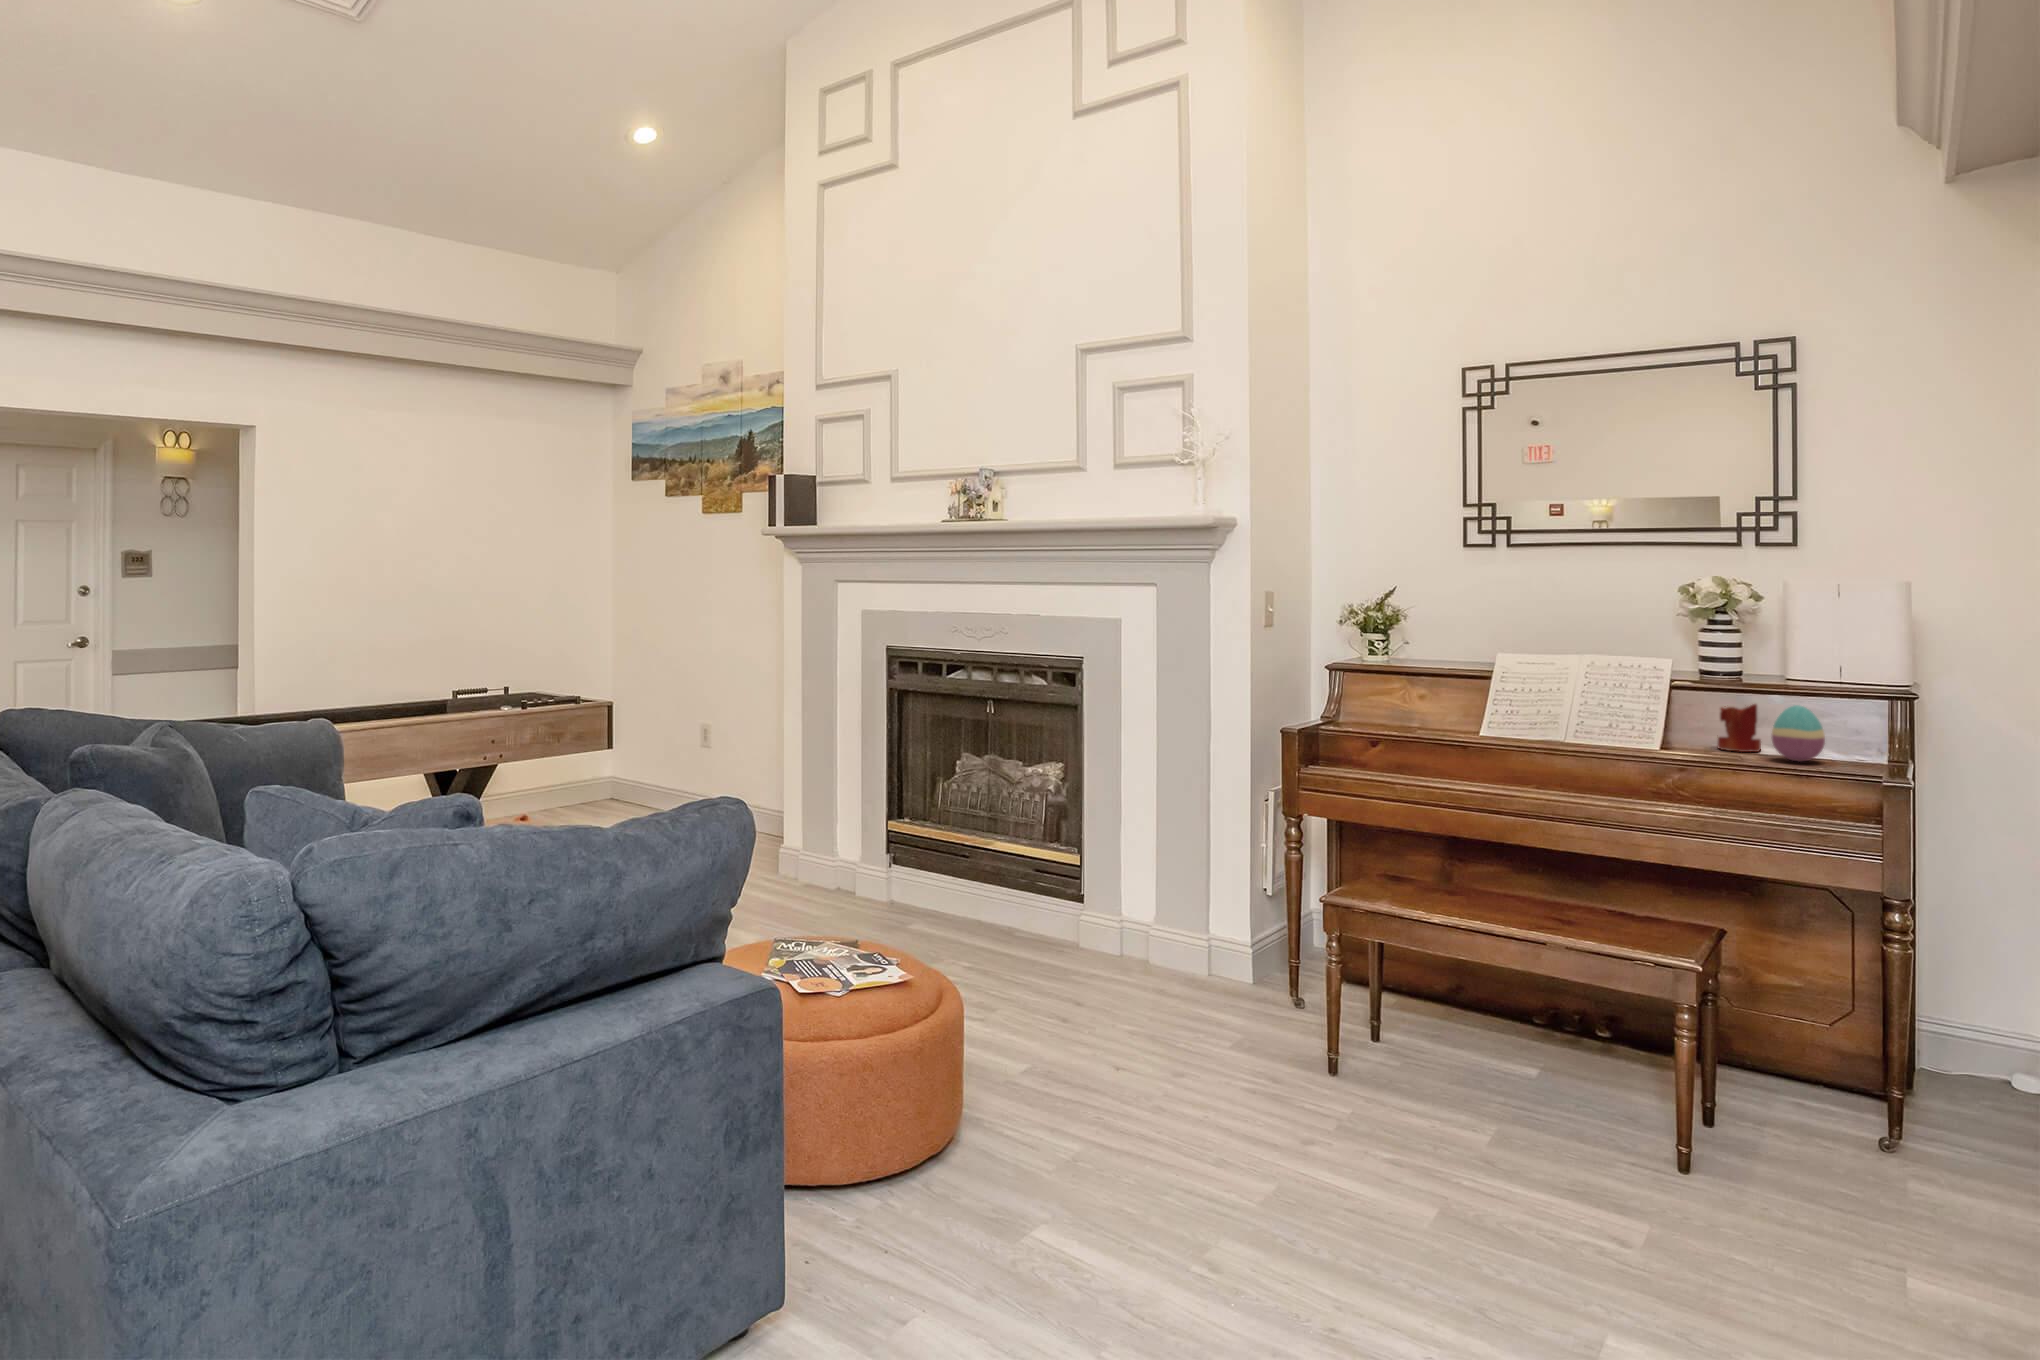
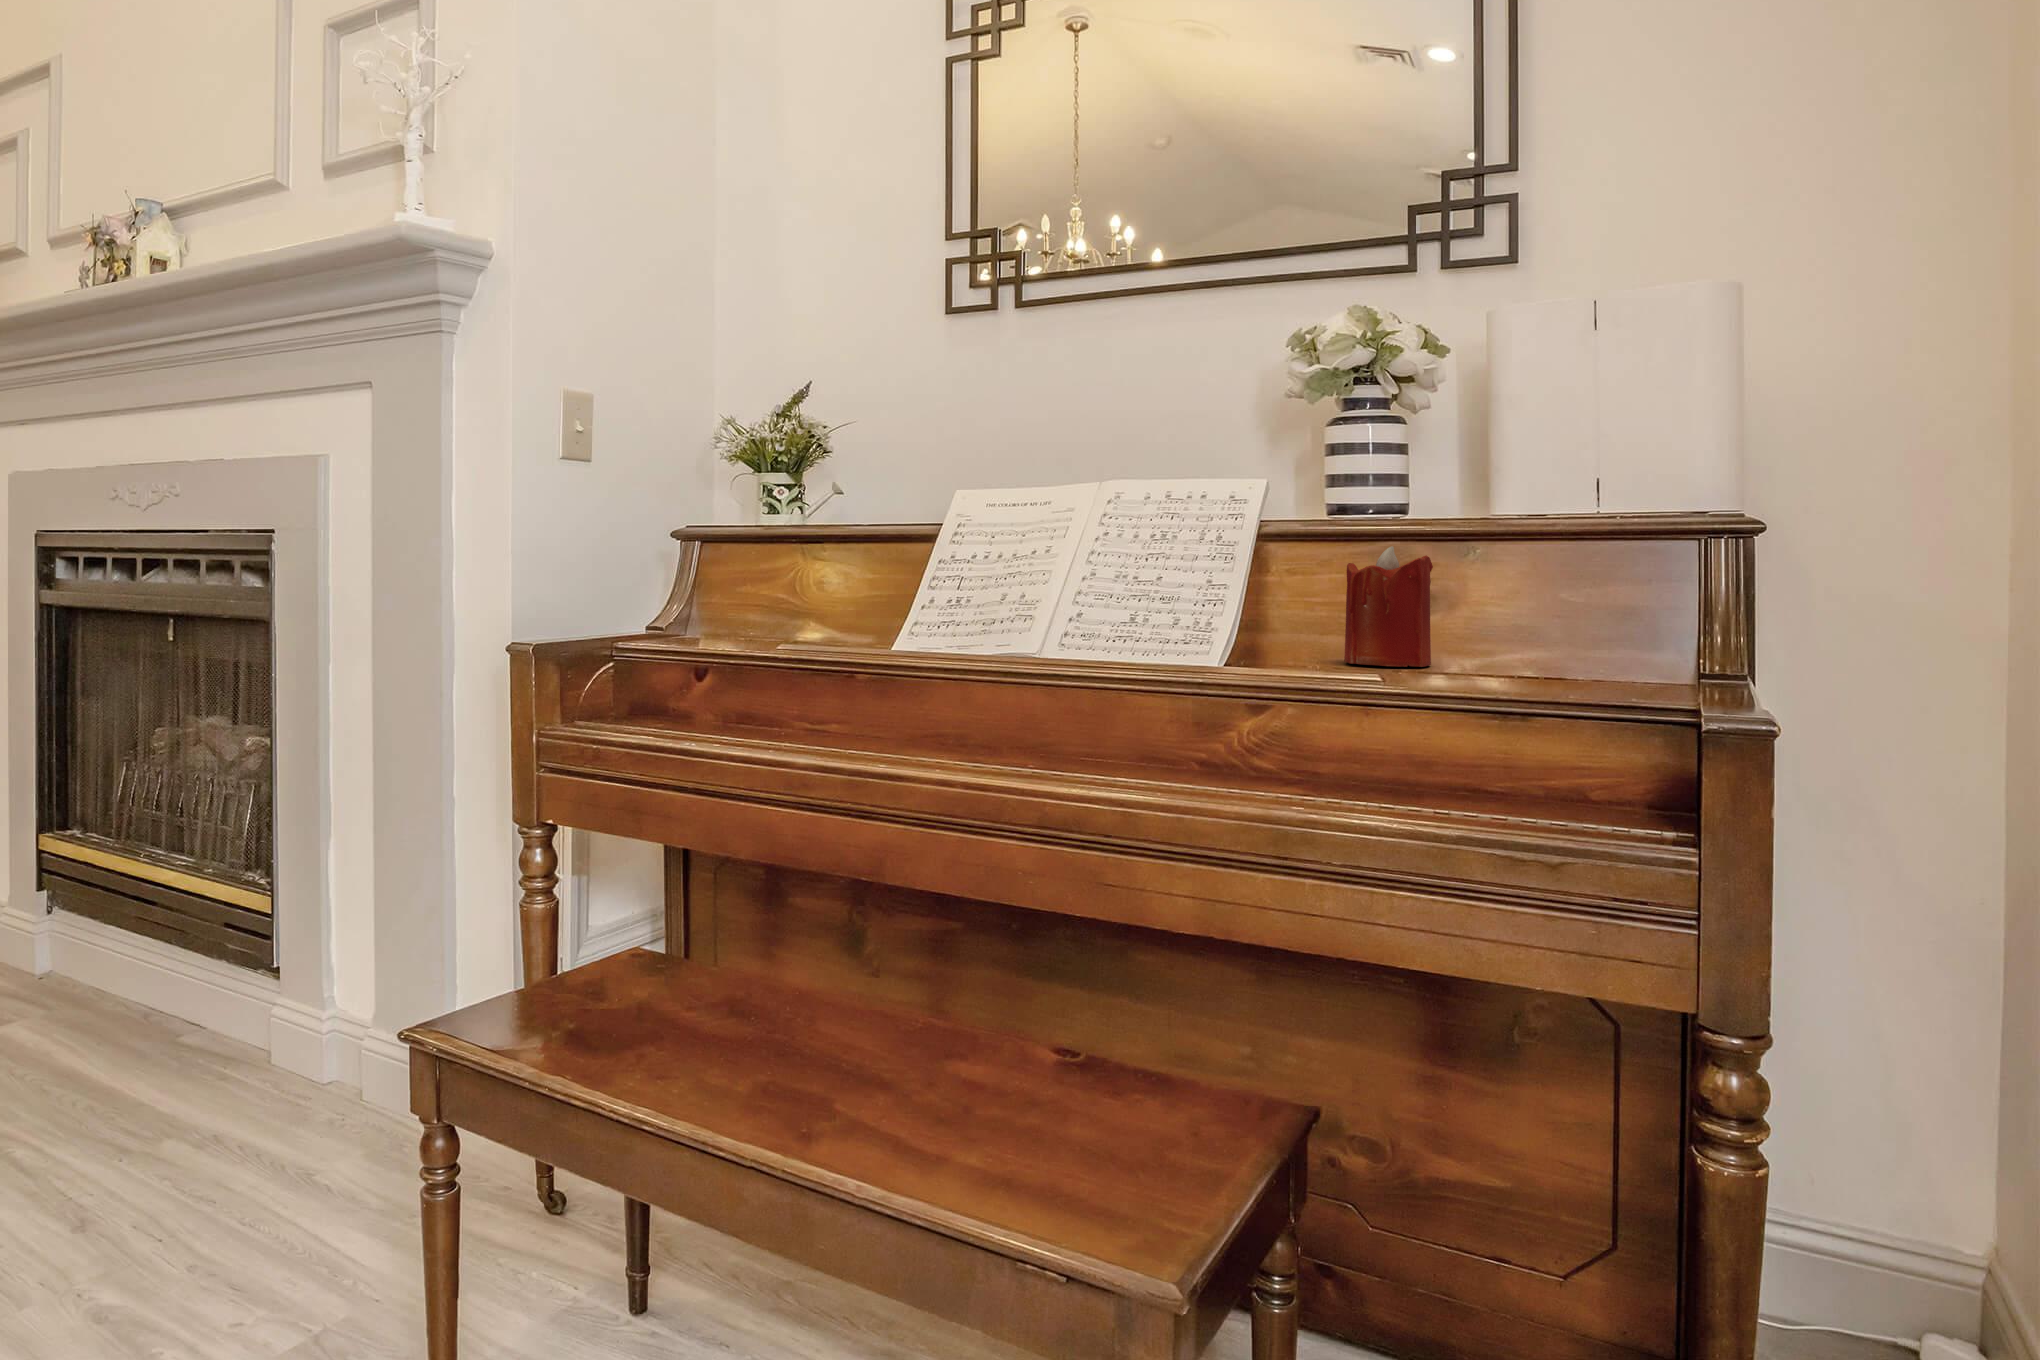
decorative egg: present [1772,705,1825,762] -> none [1451,545,1567,680]

